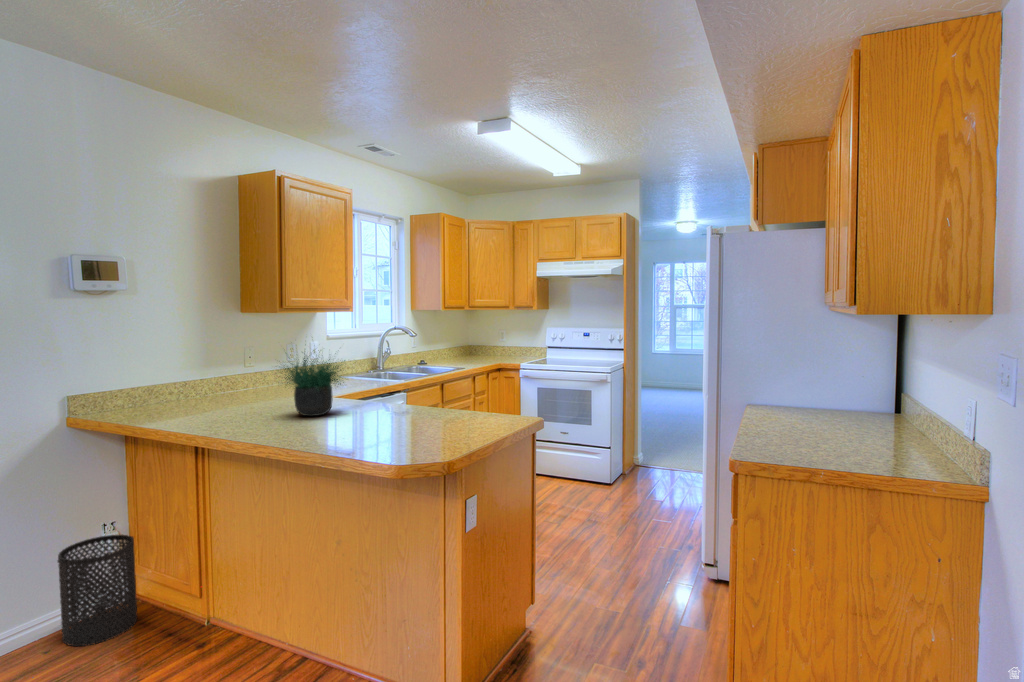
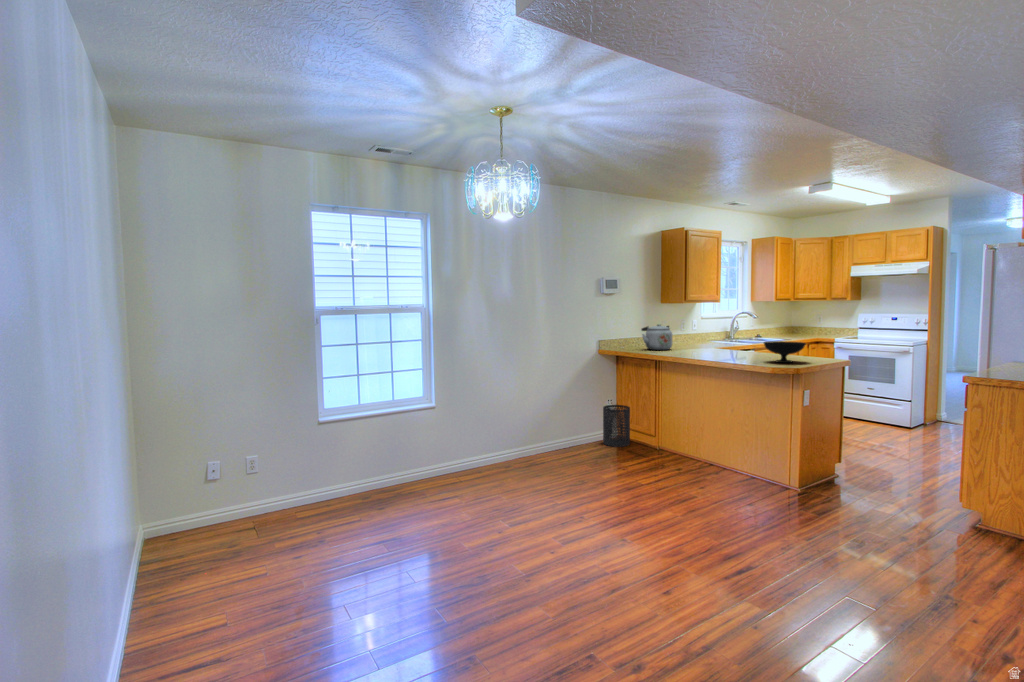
potted plant: present [282,350,345,416] -> none [696,314,742,354]
kettle: none [170,353,243,407] -> present [642,324,672,350]
bowl: none [379,392,465,445] -> present [764,341,806,363]

